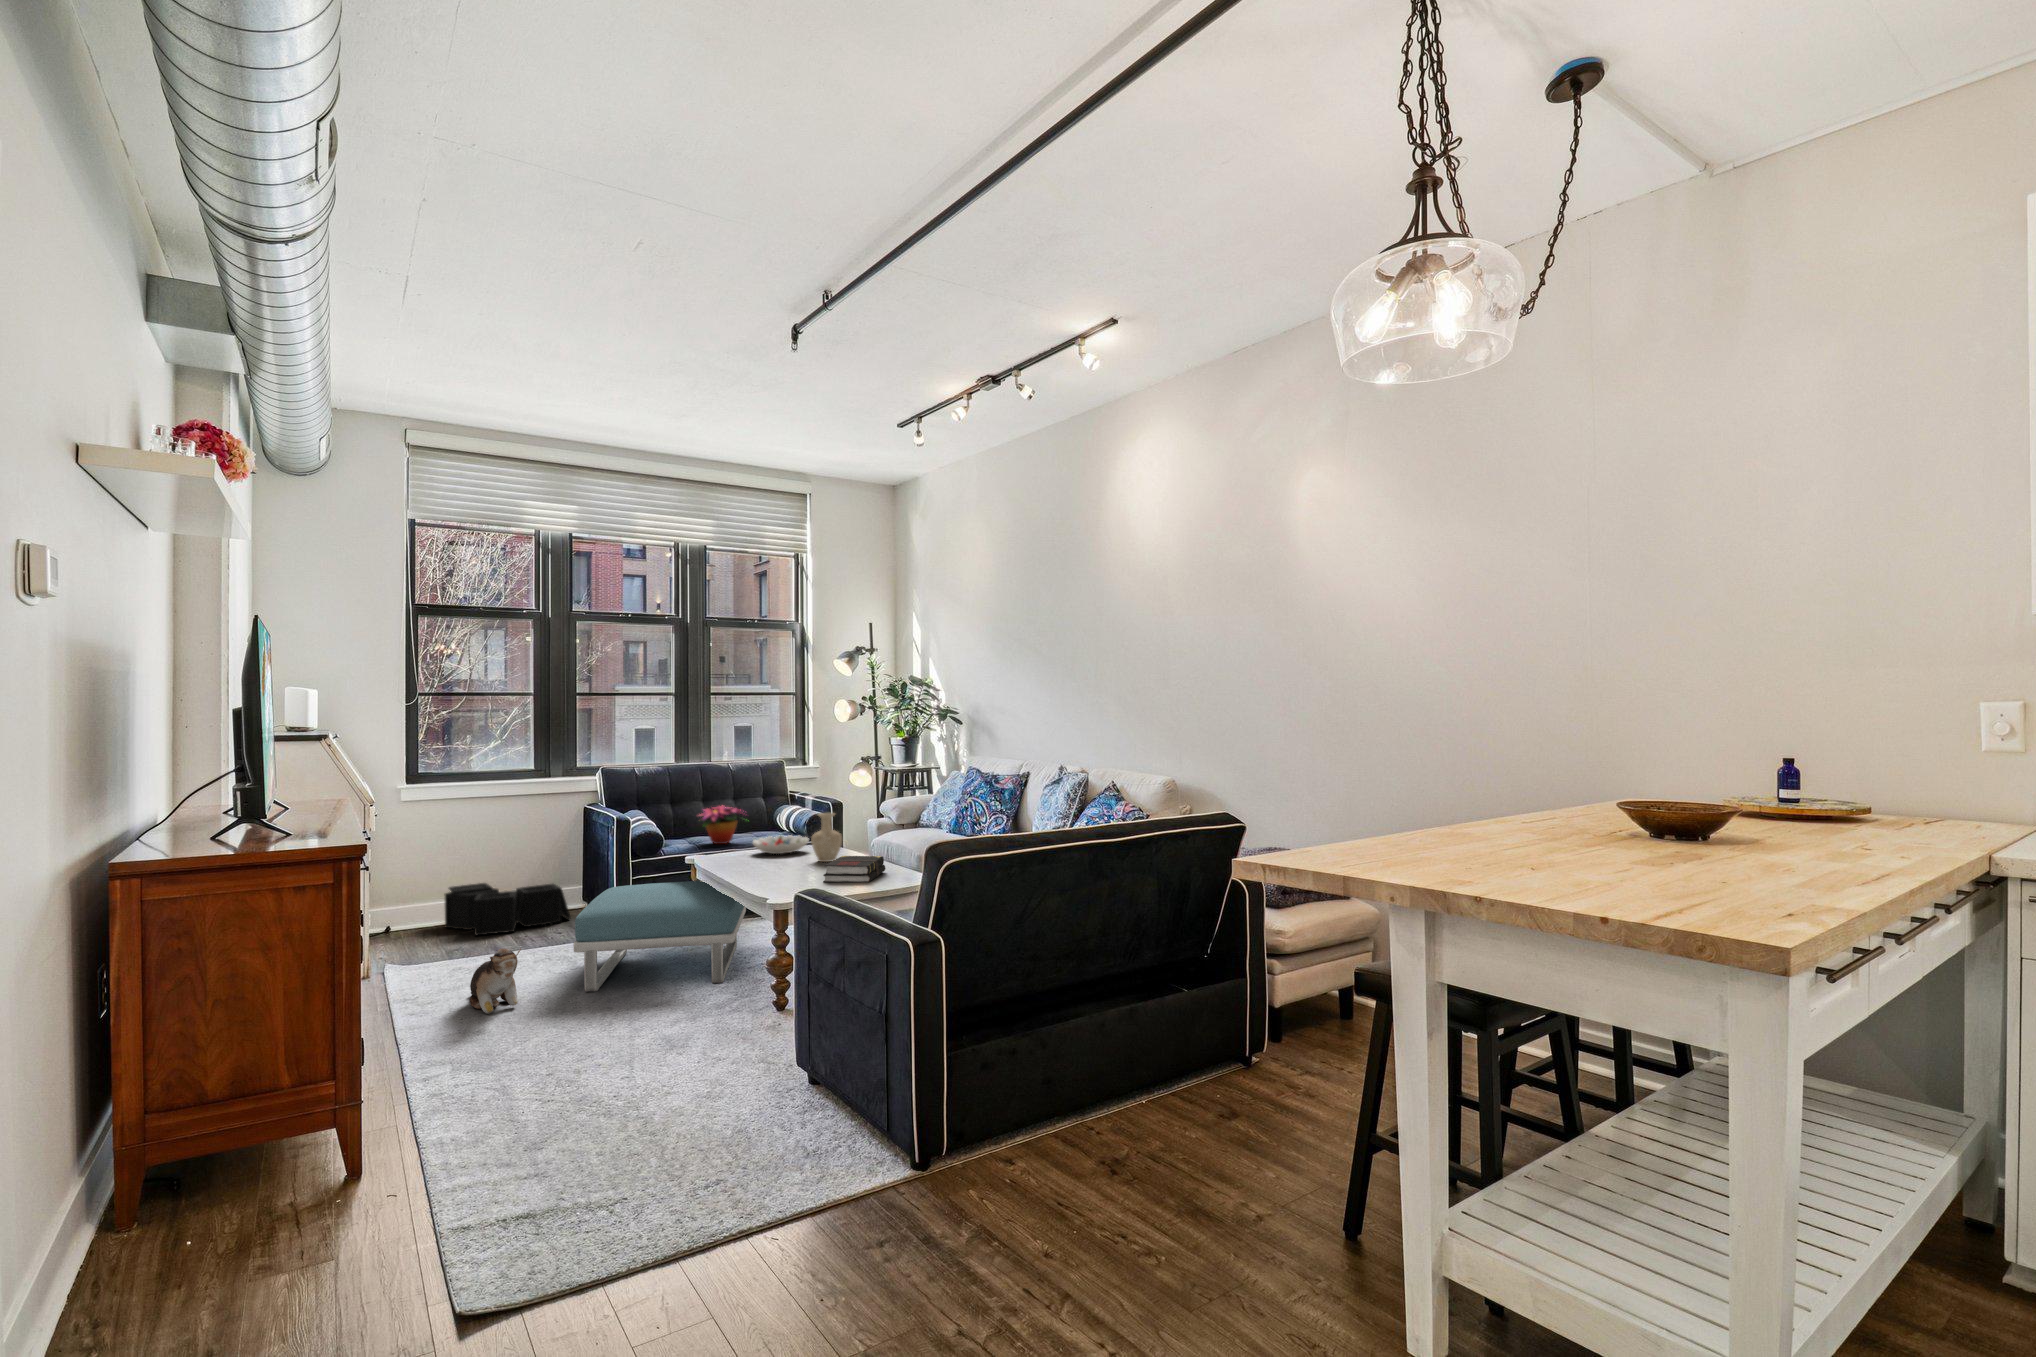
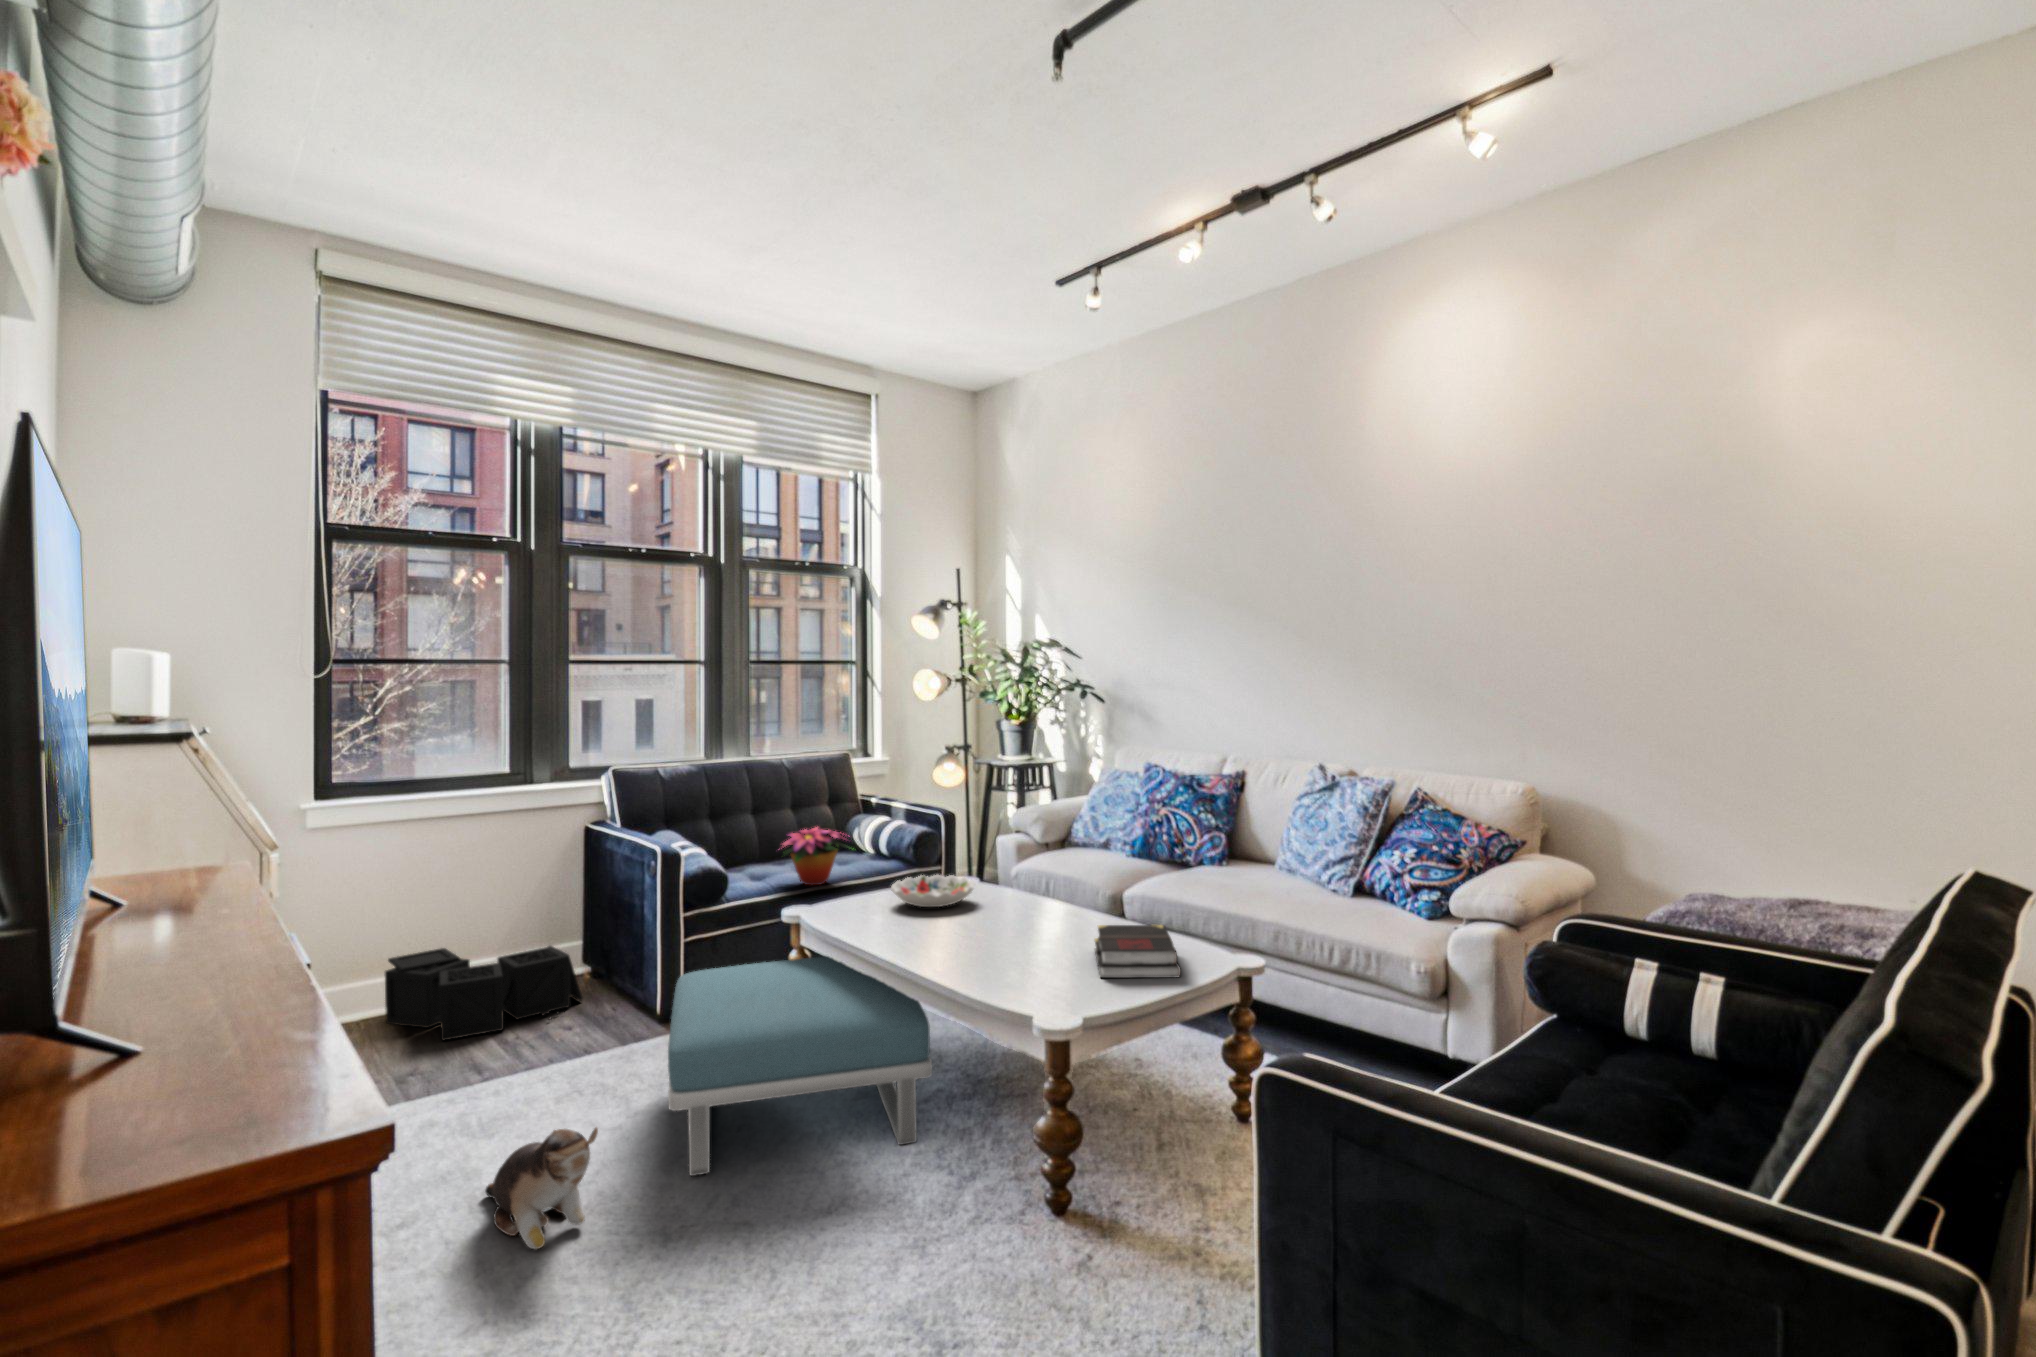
vase: present [811,813,842,862] -> none [1007,847,1054,925]

